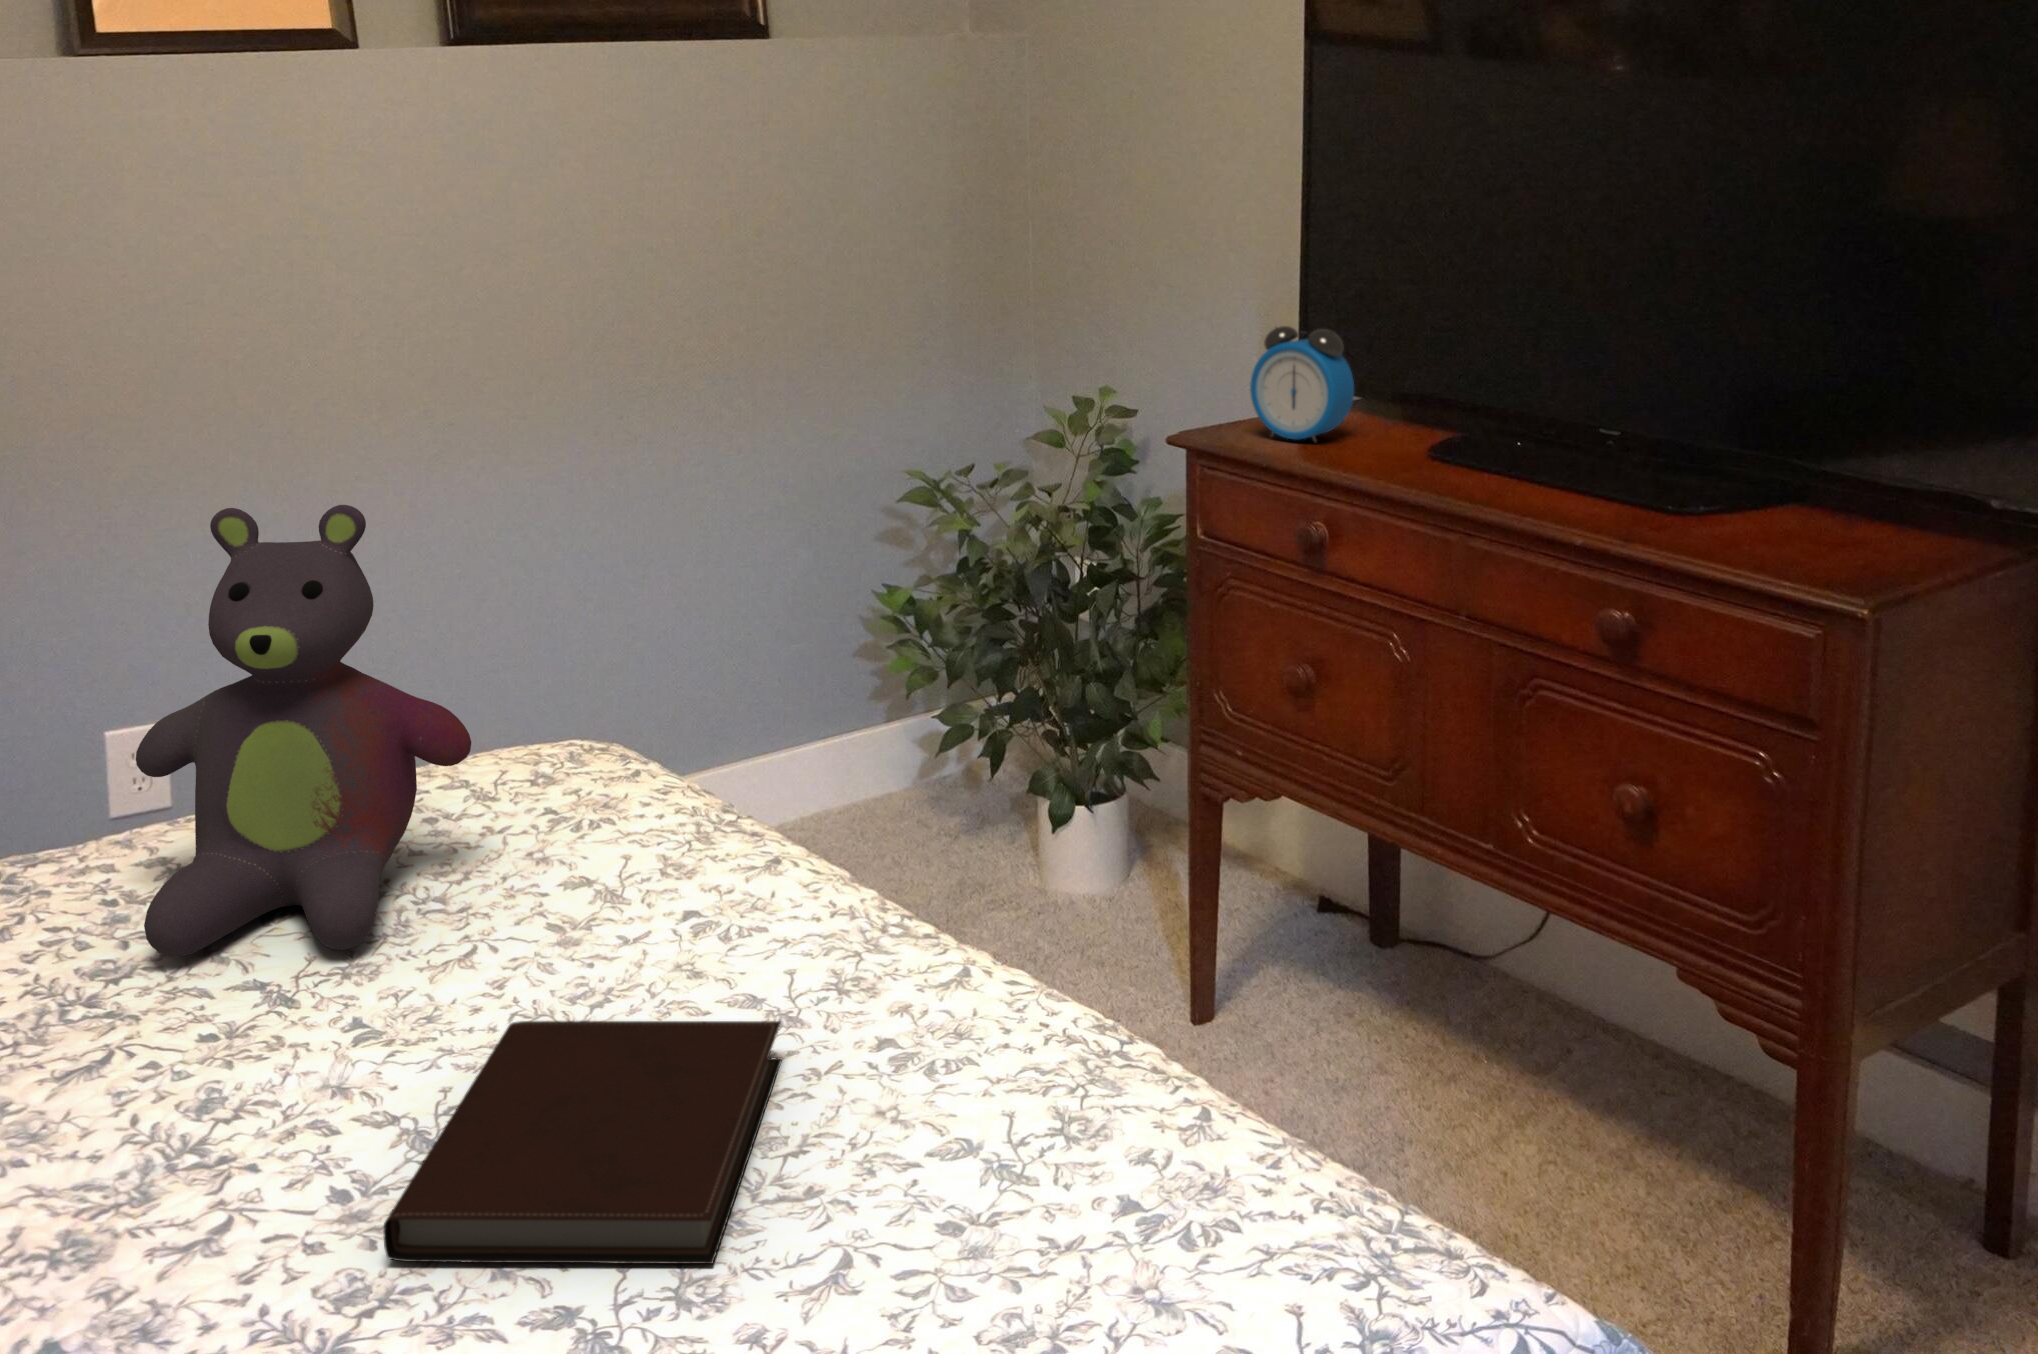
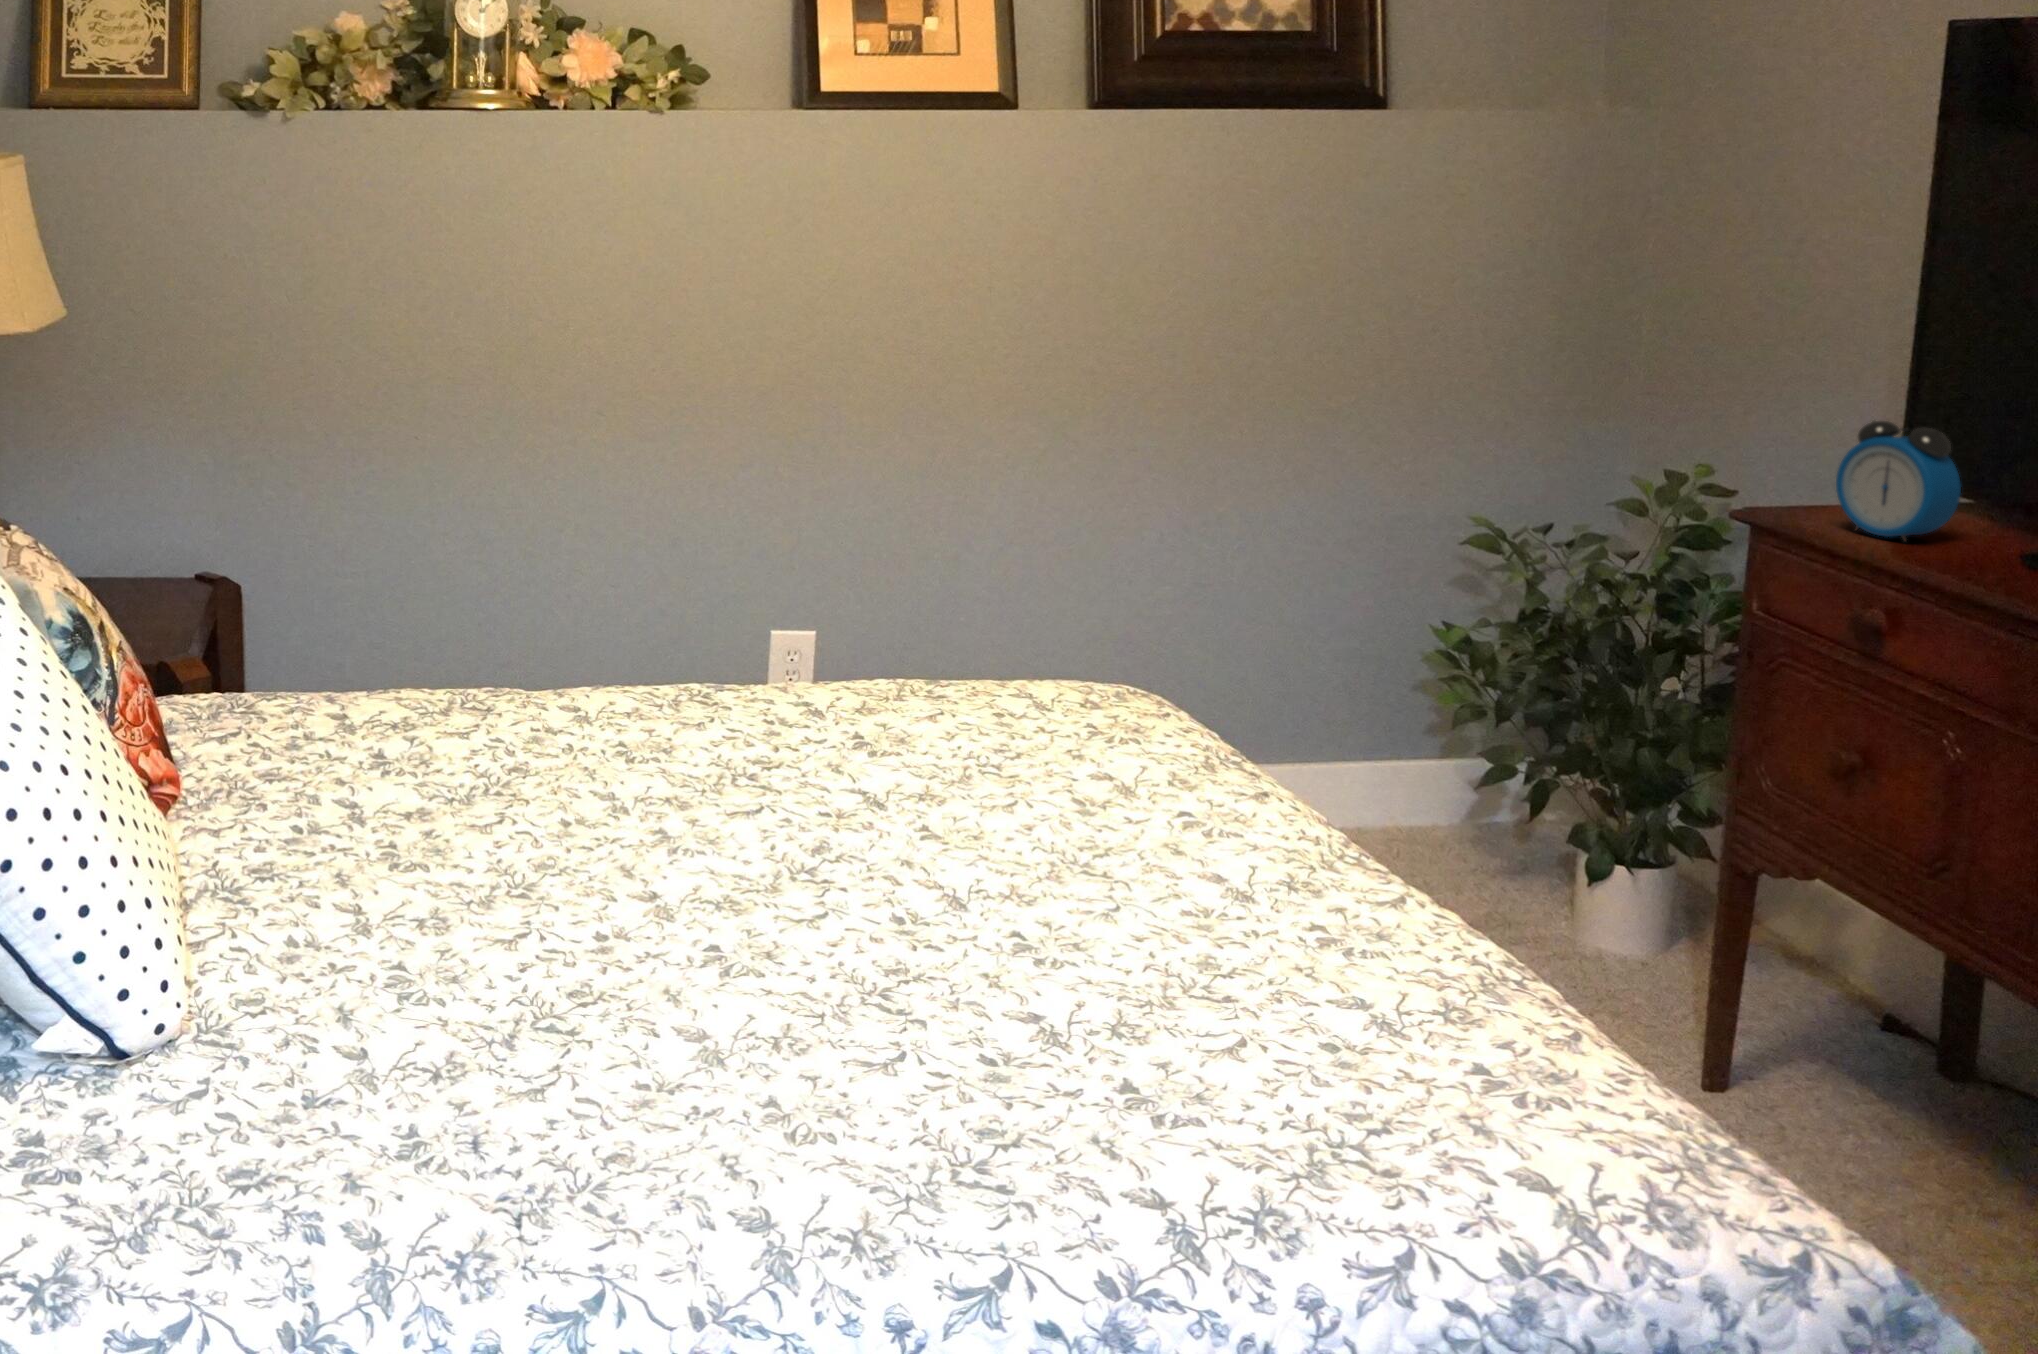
stuffed bear: present [136,505,471,957] -> none [794,455,1030,781]
notebook: present [383,1021,782,1264] -> none [928,845,1231,1016]

